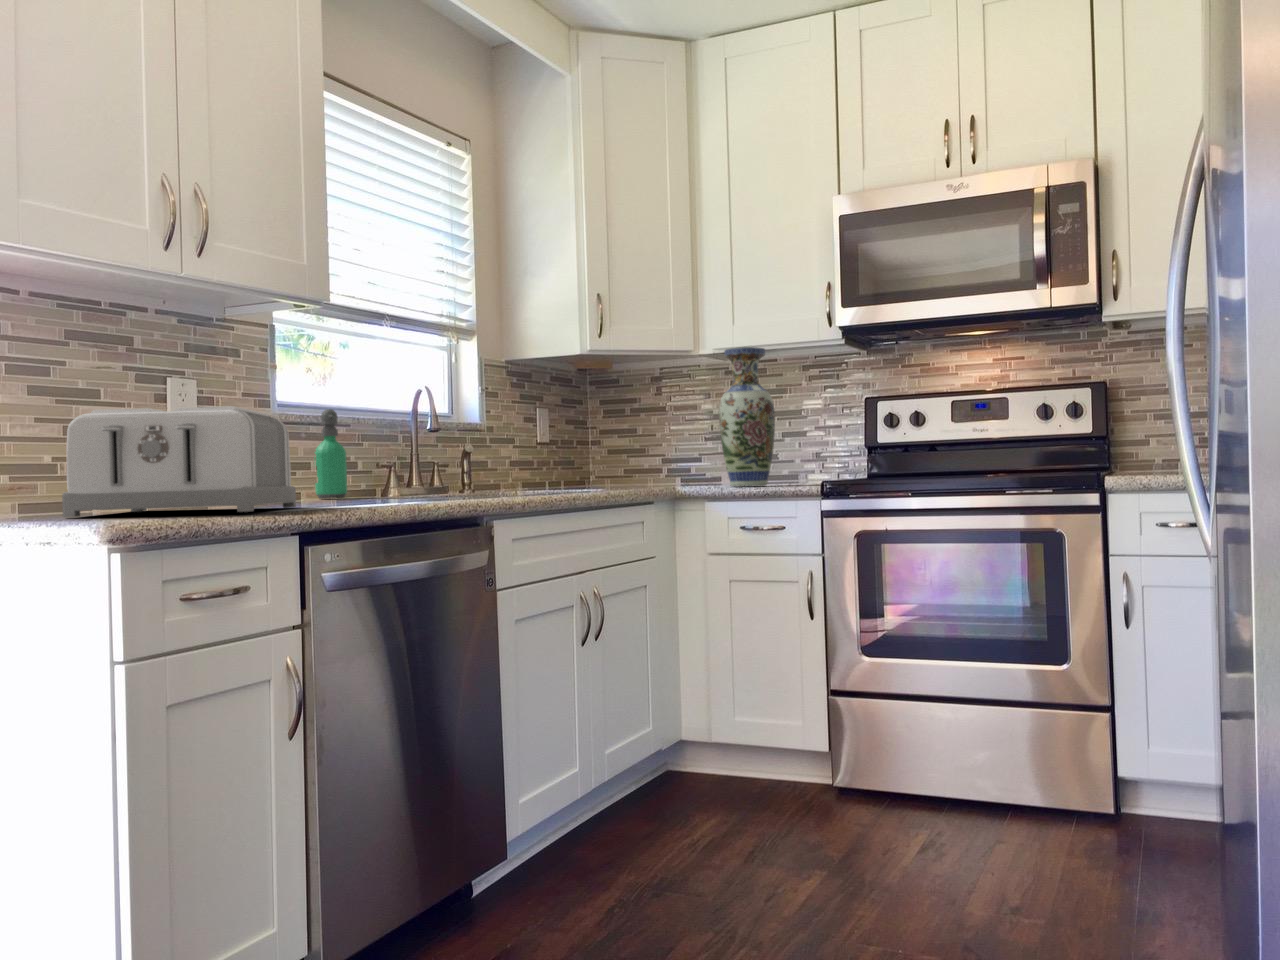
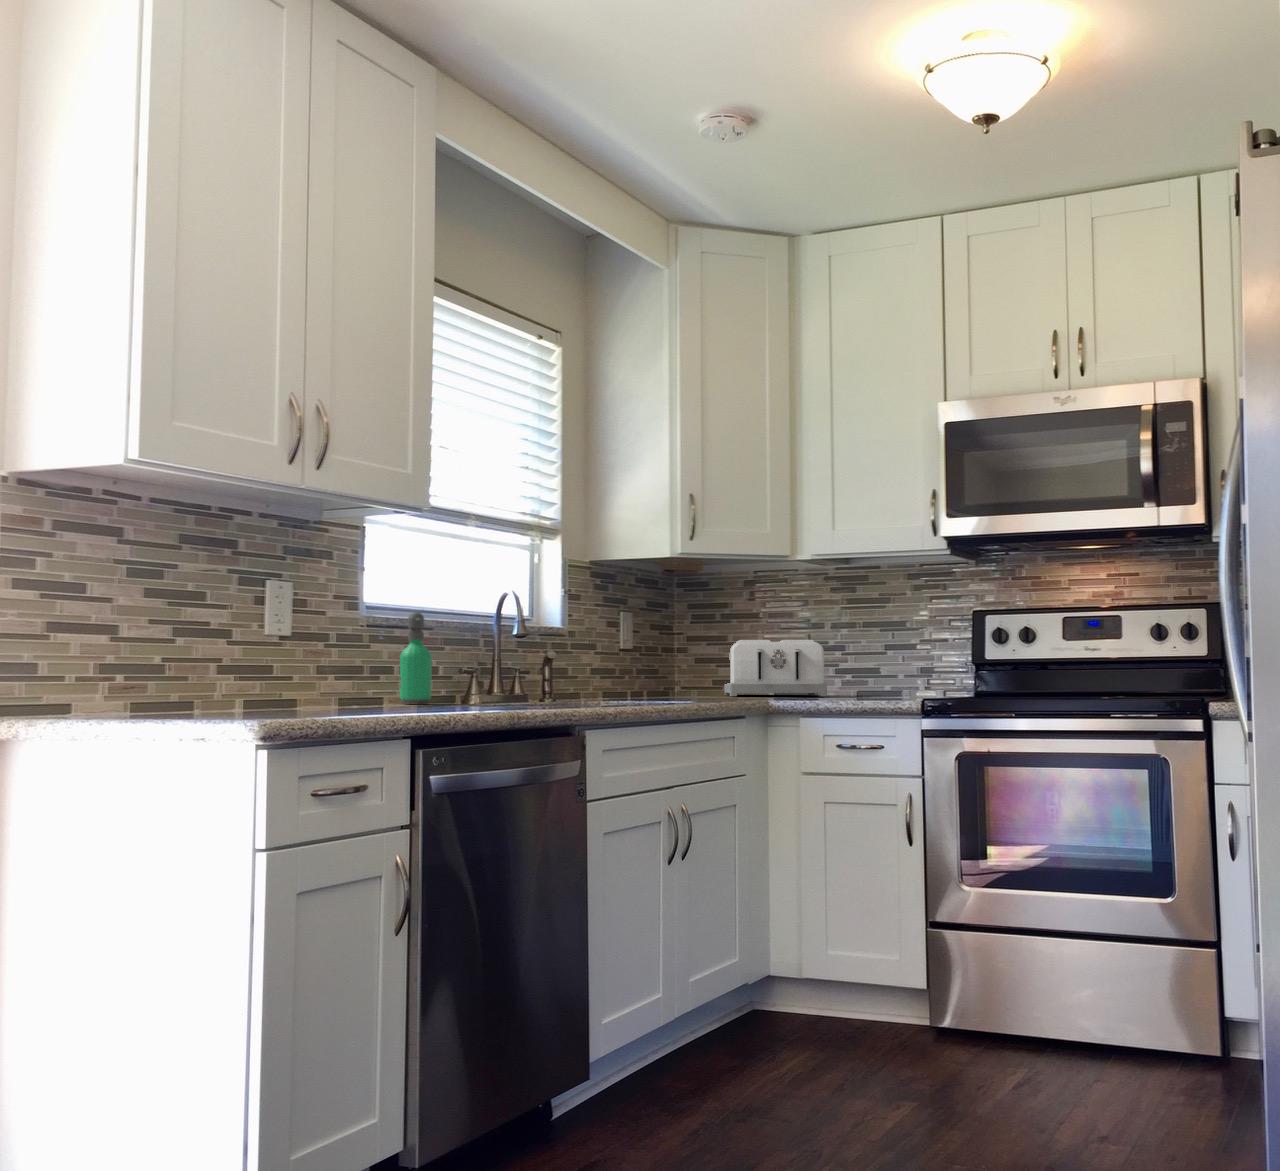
vase: present [719,347,775,486] -> none [815,556,874,702]
toaster: present [62,406,296,517] -> present [724,640,827,696]

